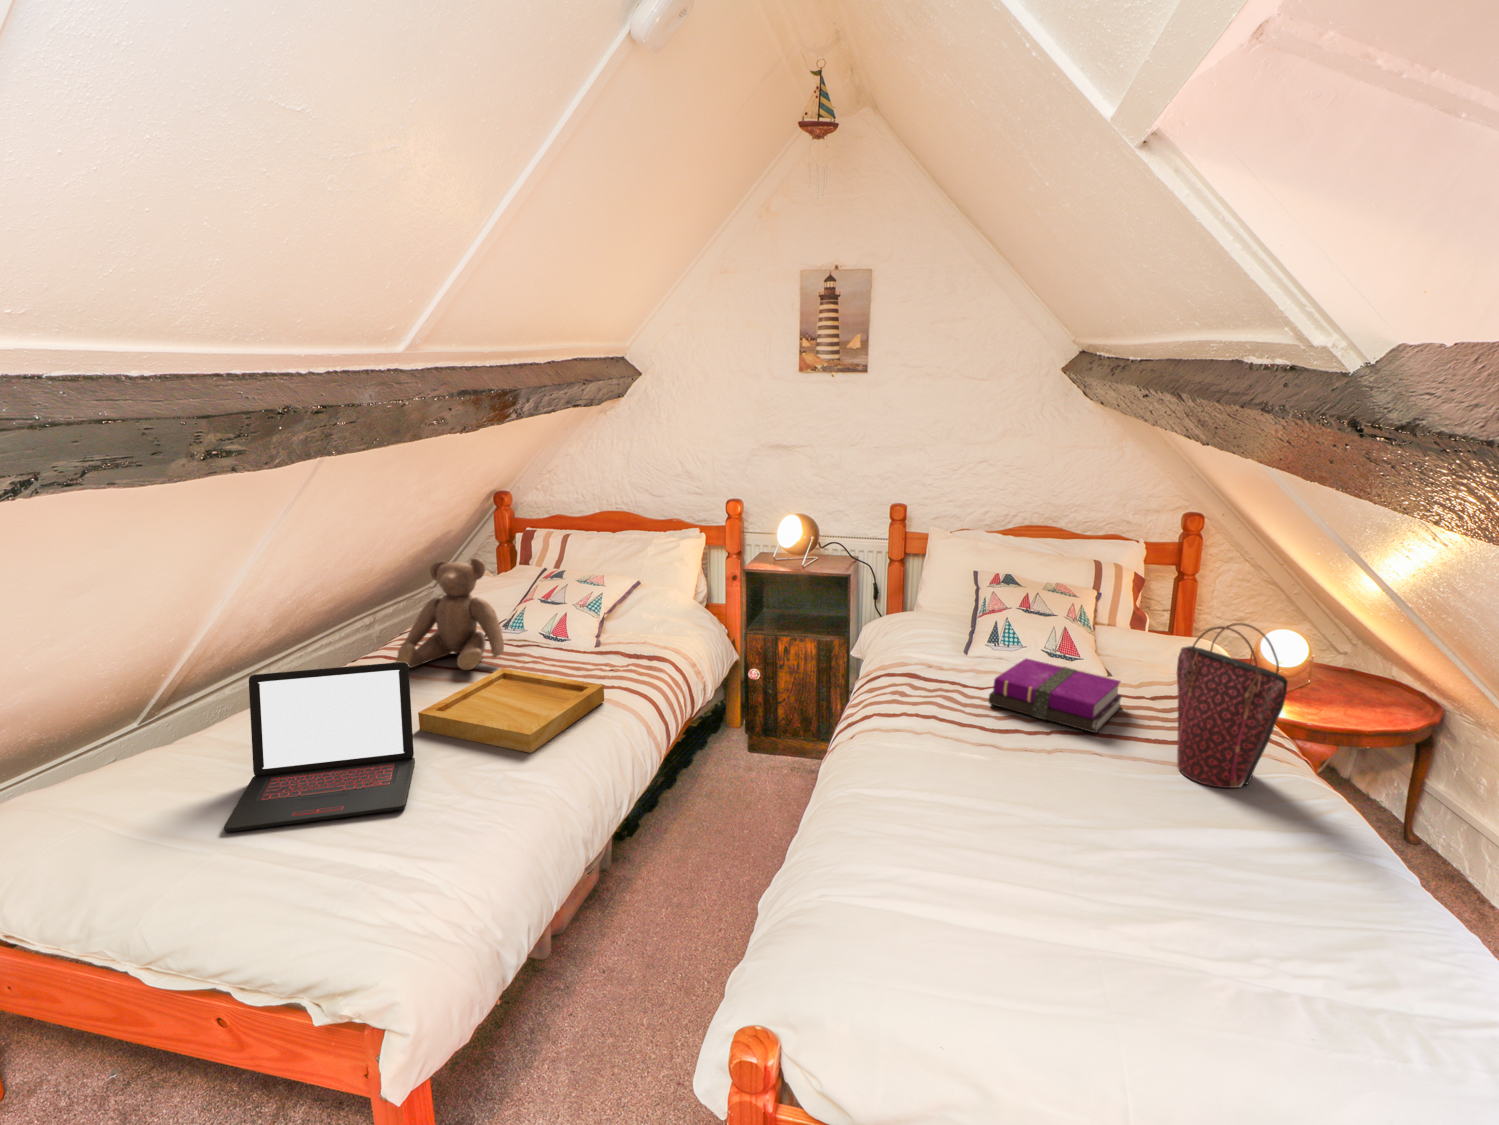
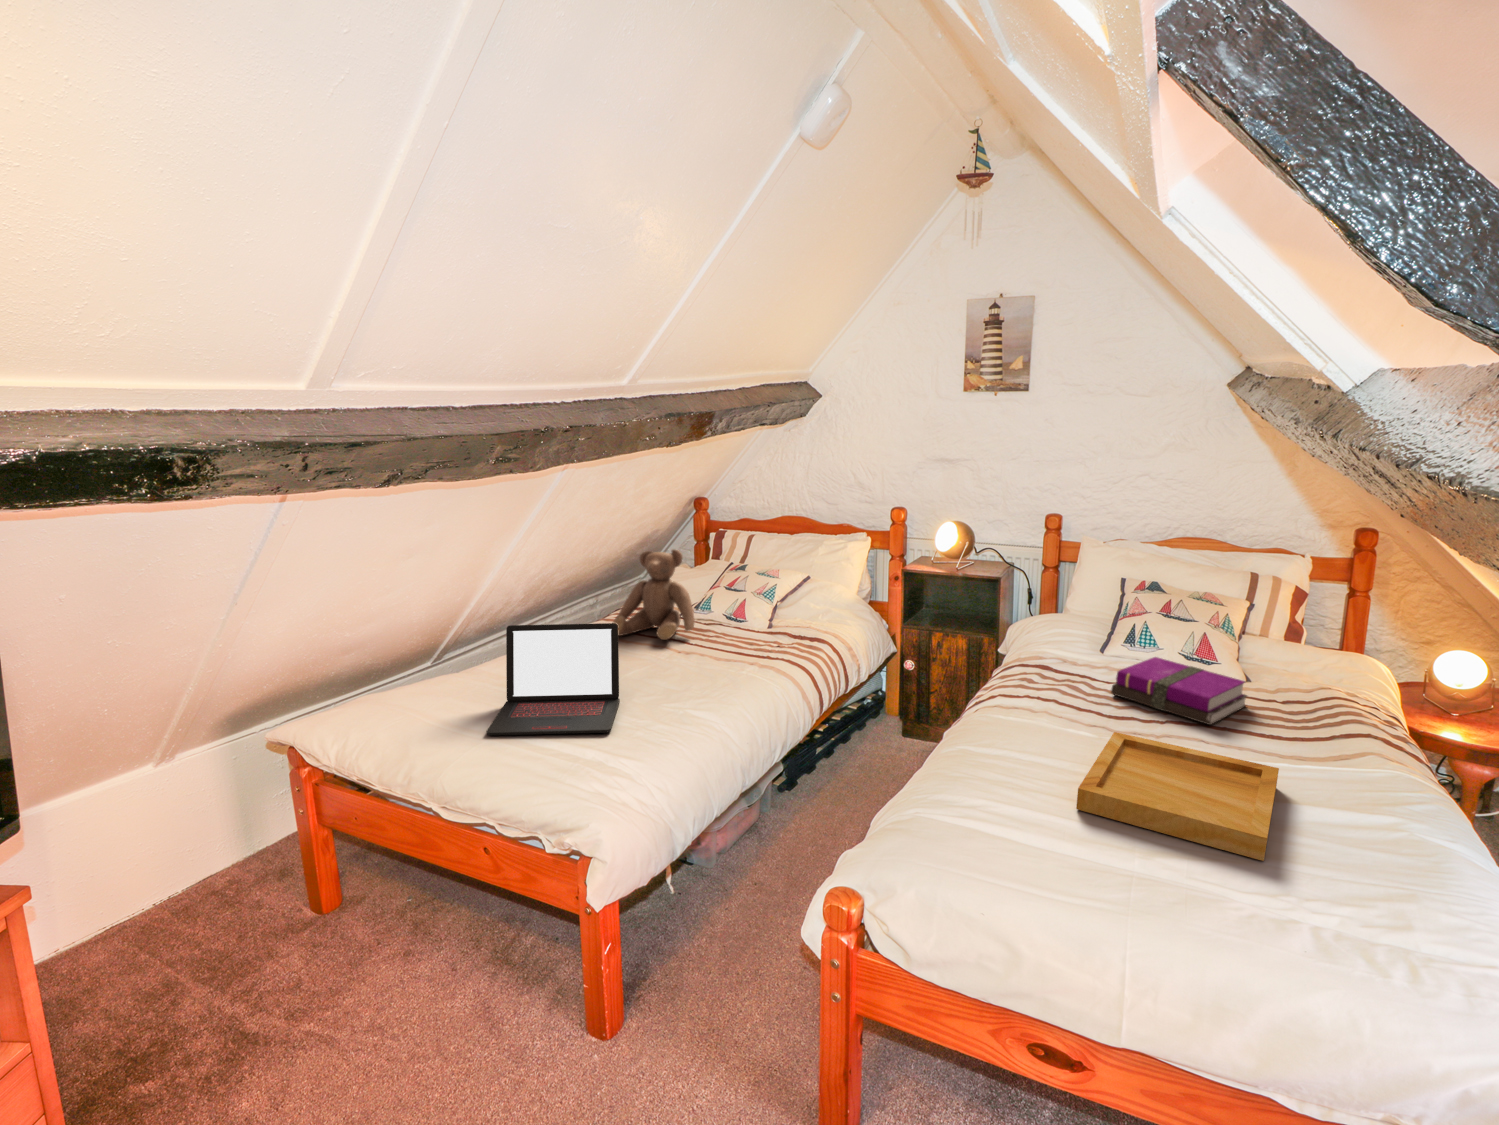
handbag: present [1177,623,1288,788] -> none [1285,626,1390,781]
tray: present [418,668,604,753] -> present [1076,732,1279,861]

